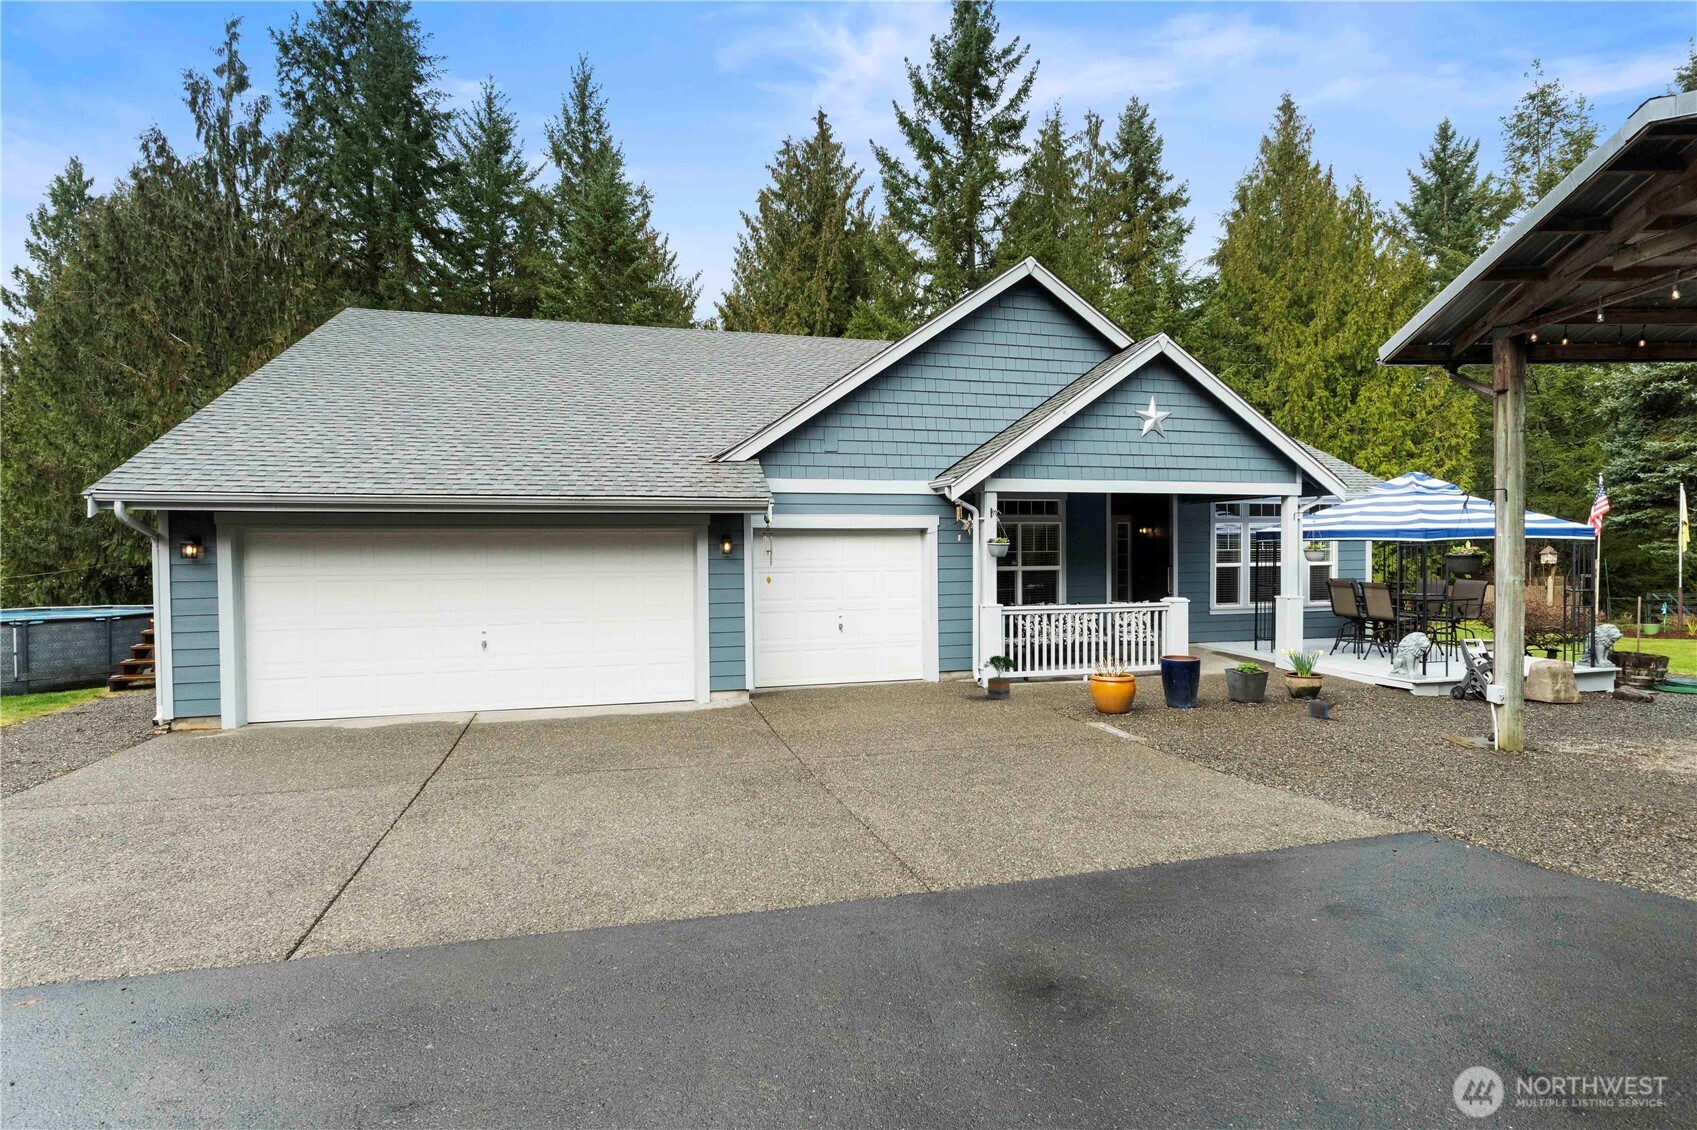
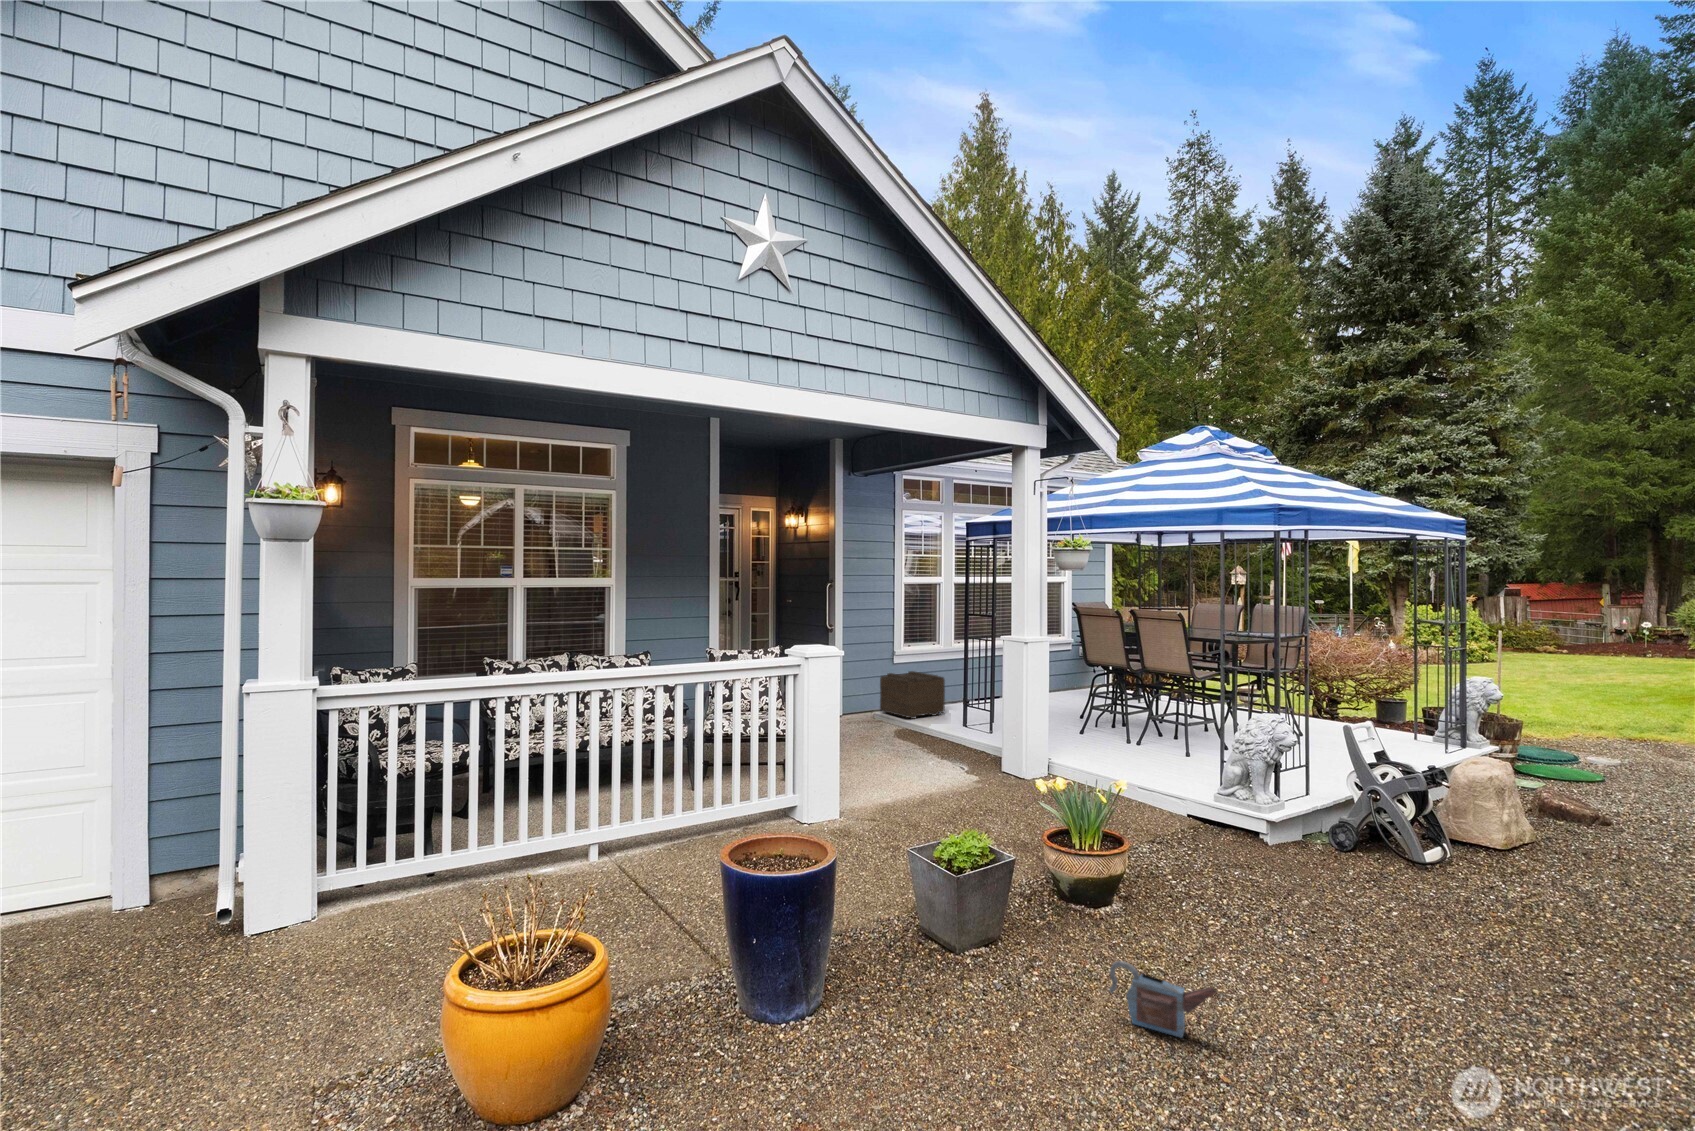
wooden crate: none [1200,619,1243,646] -> present [880,671,945,719]
potted tree: present [984,656,1016,699] -> none [92,877,241,1062]

